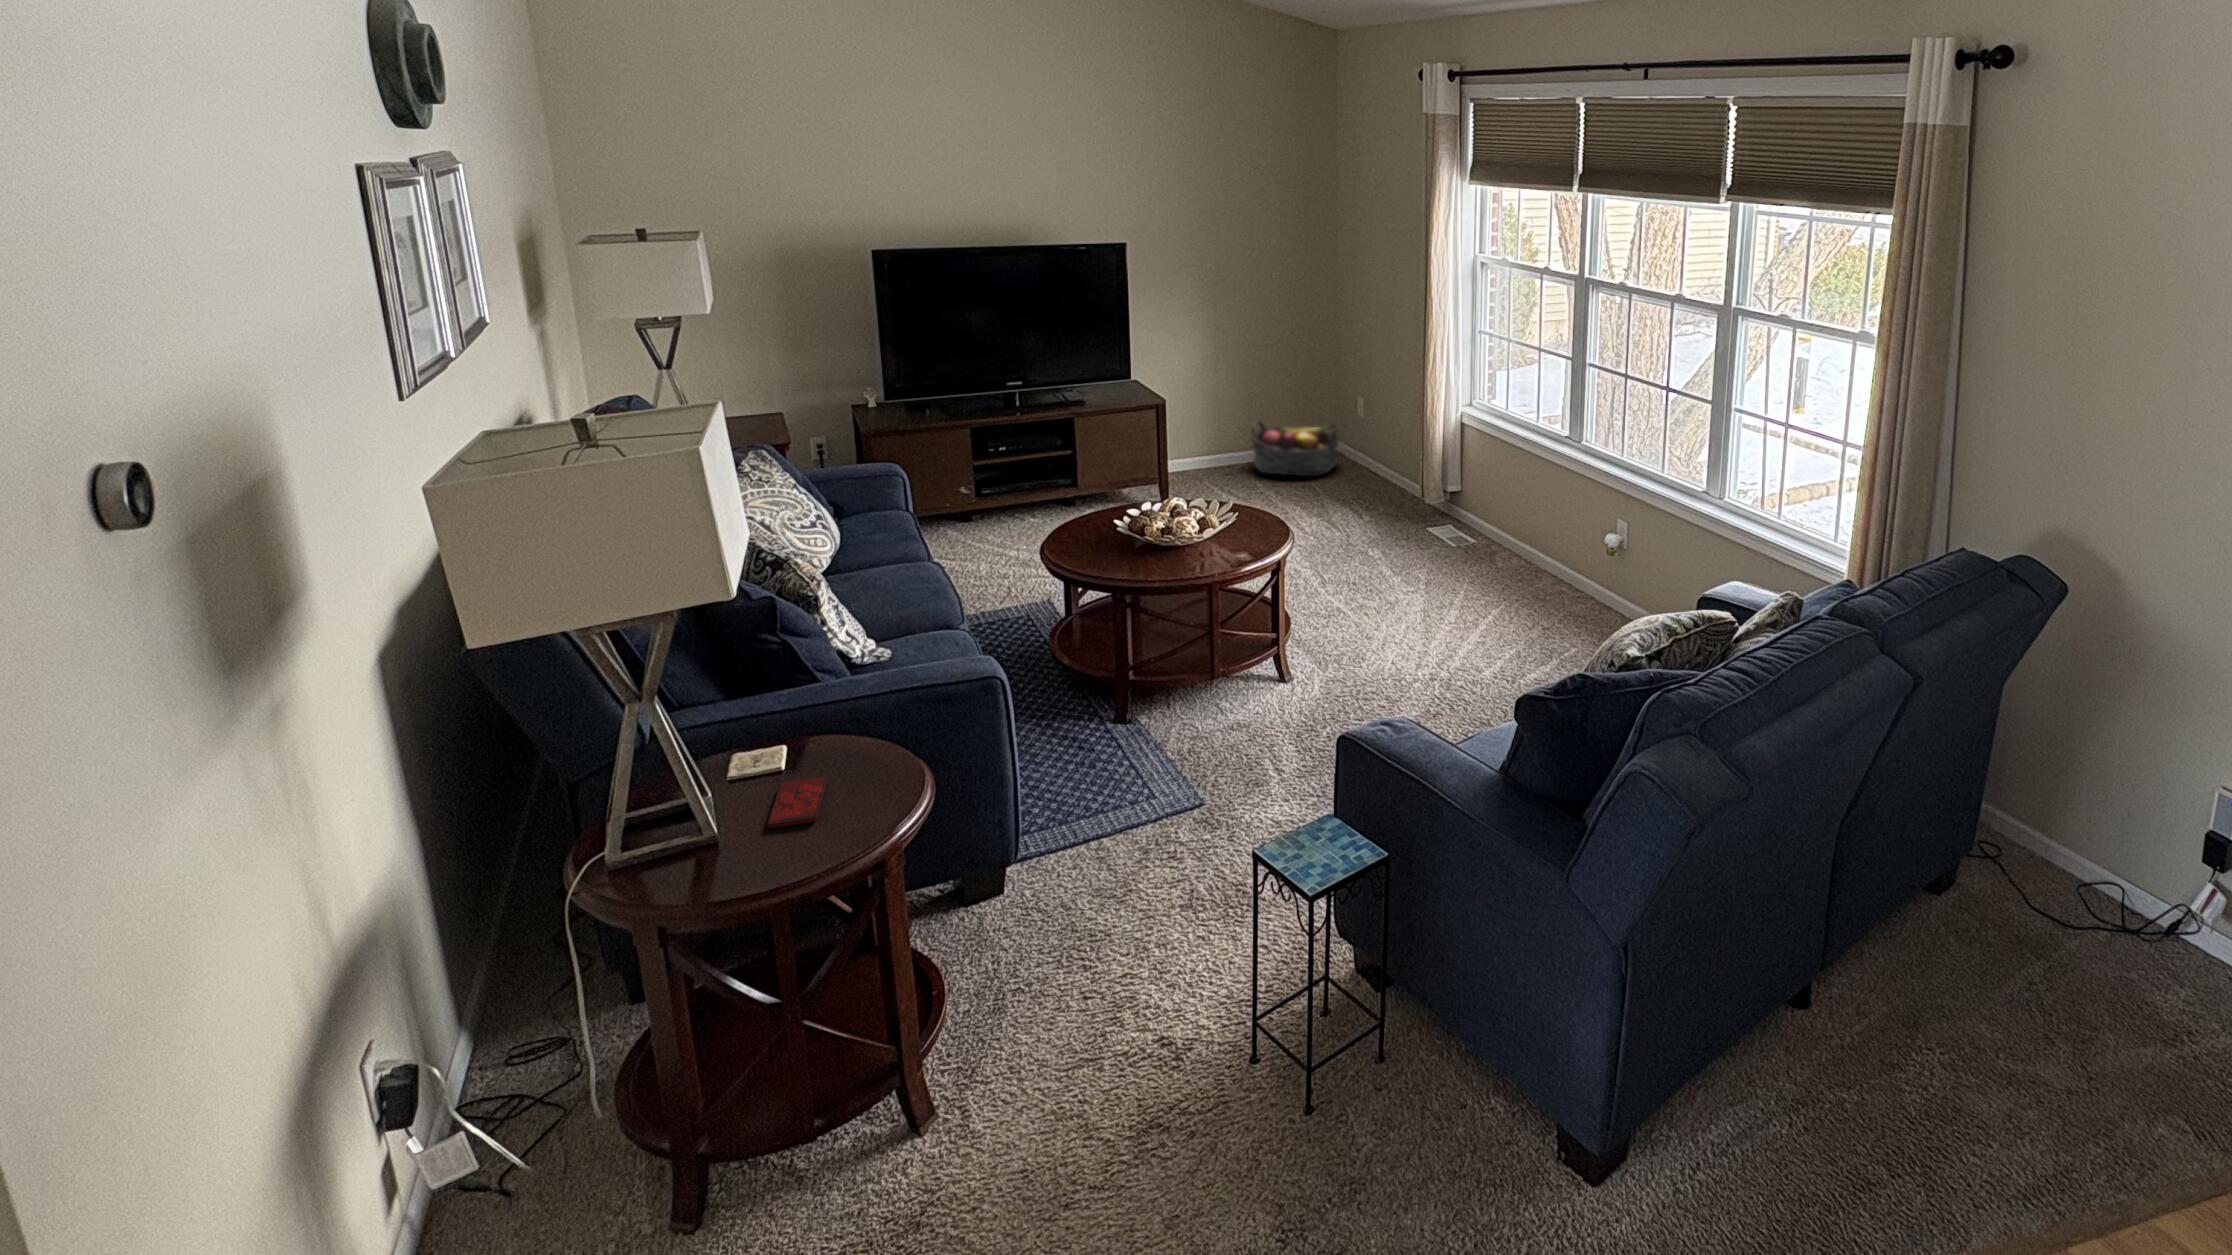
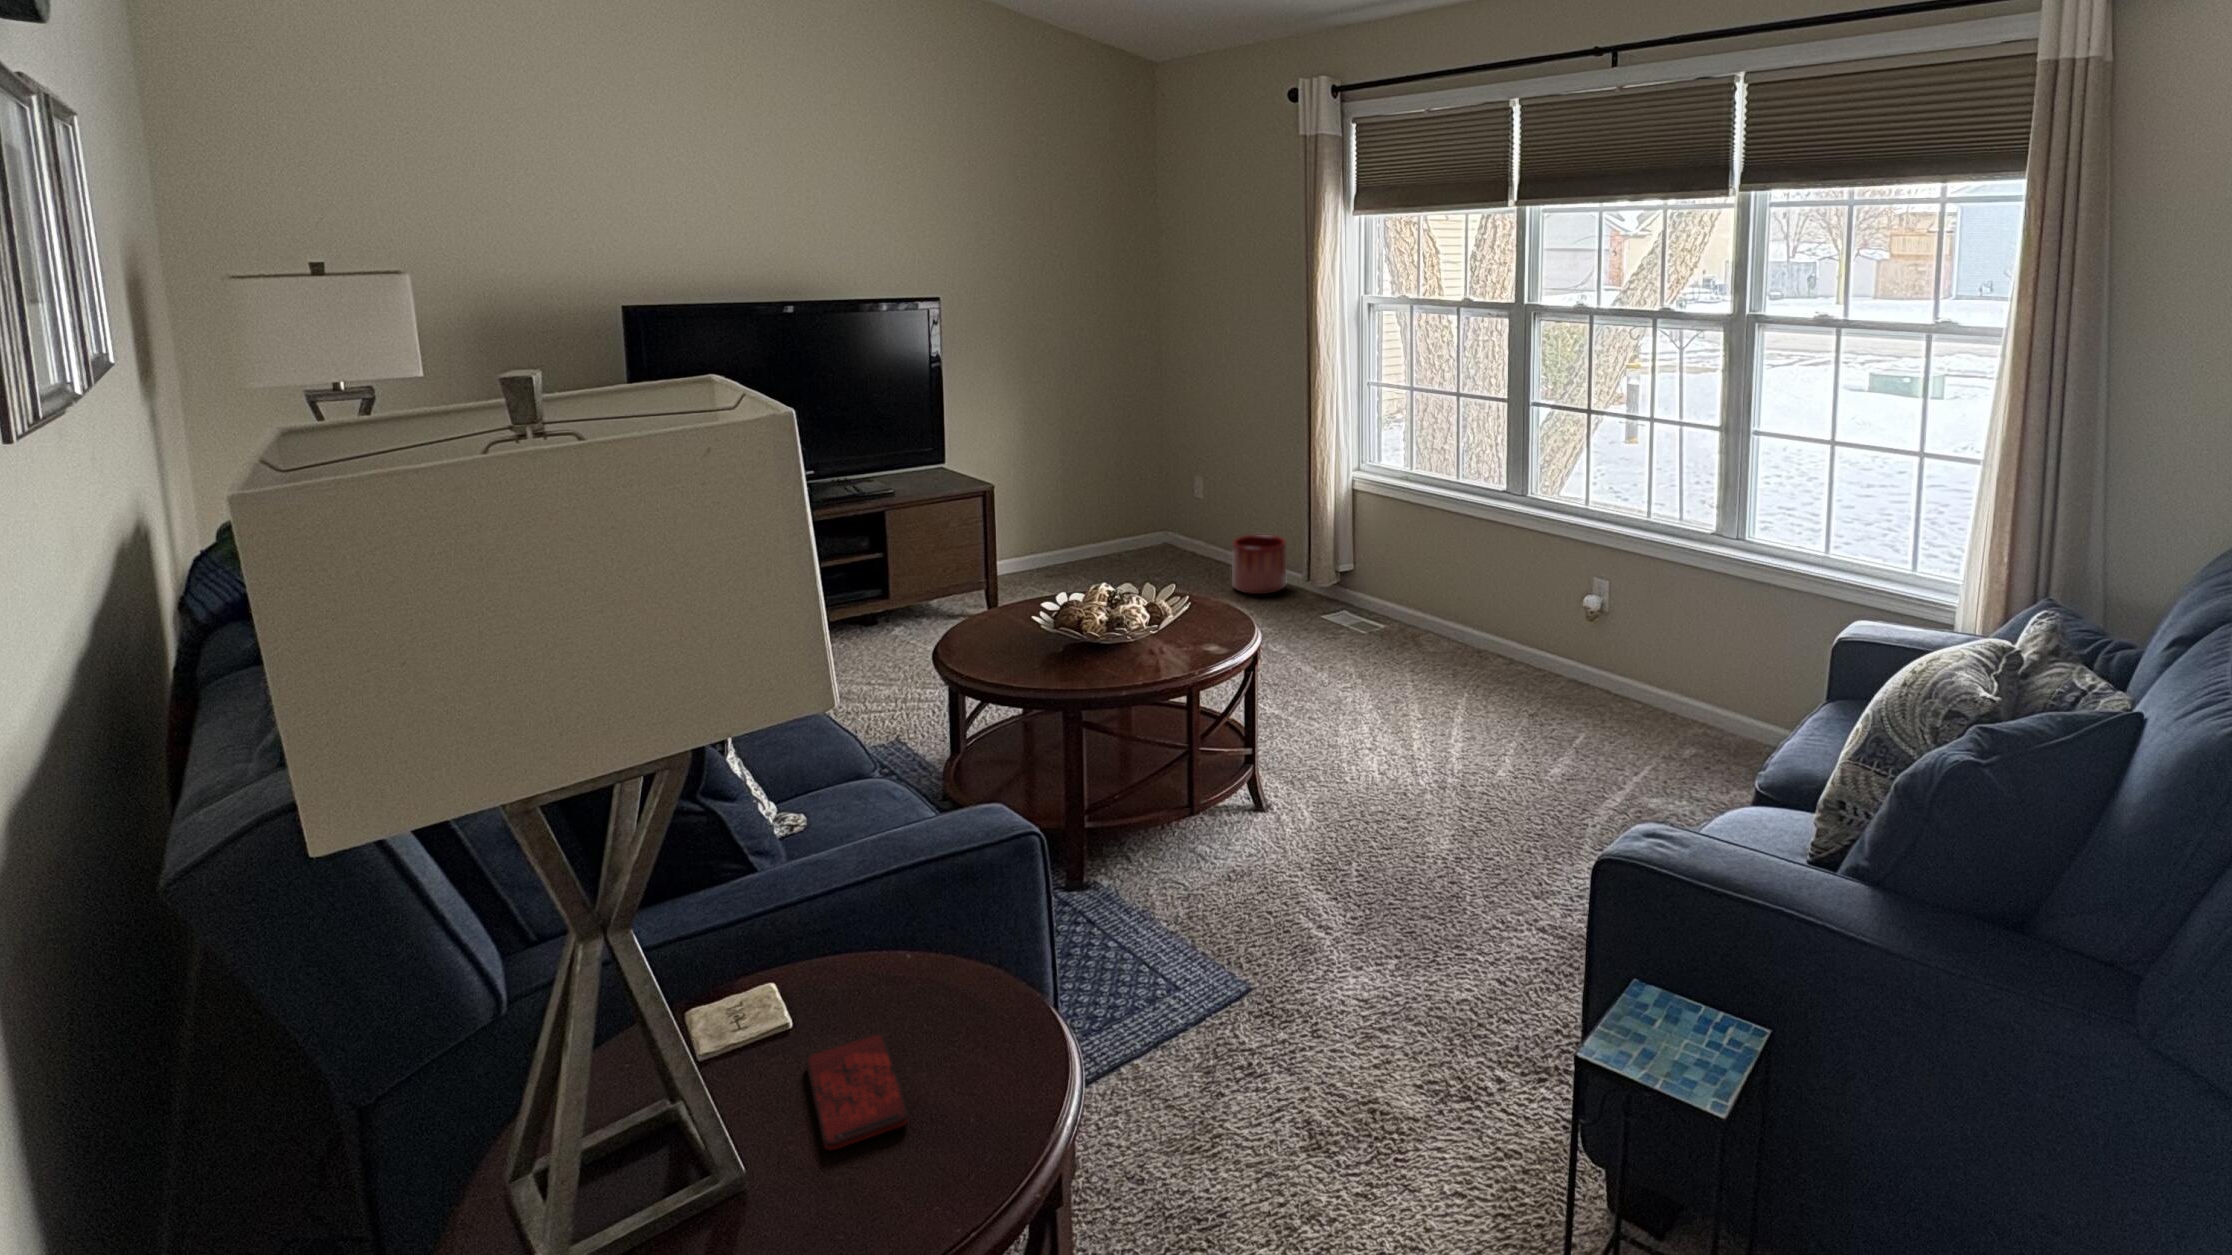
basket: present [1252,421,1338,476] -> none [1080,506,1183,570]
planter: none [1364,454,1411,505] -> present [1232,535,1287,594]

